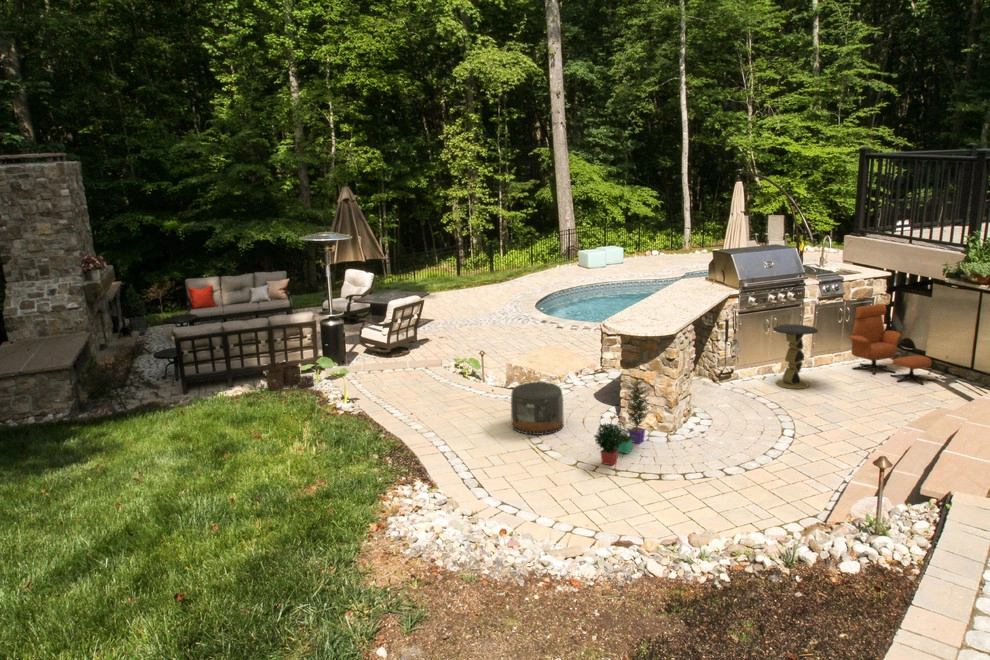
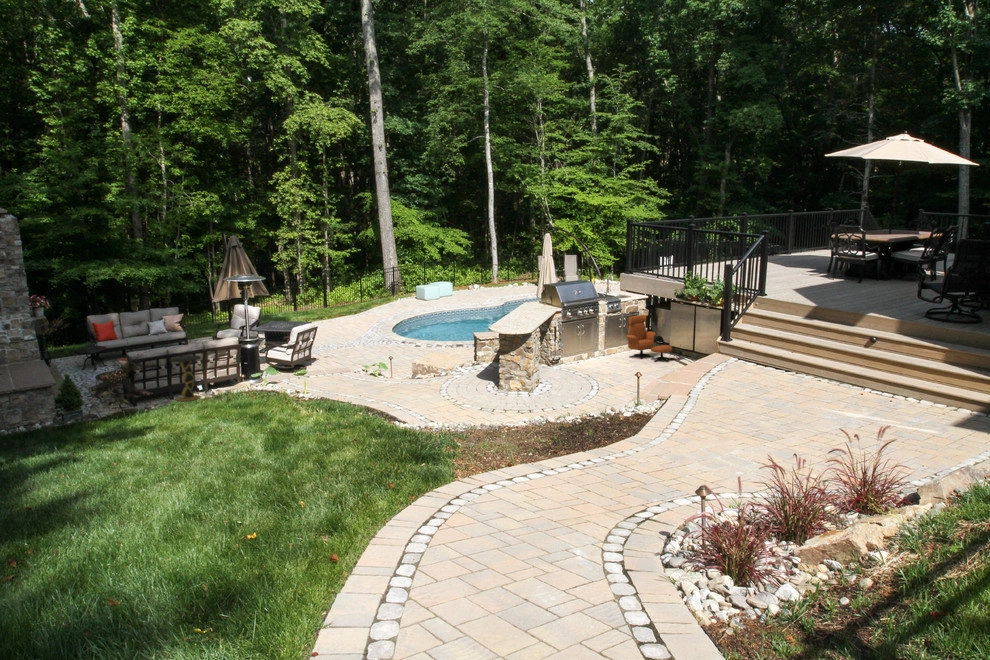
side table: present [773,324,818,389] -> present [170,355,201,401]
woven basket: present [265,362,314,390] -> none [226,375,263,395]
potted plant: present [594,377,649,465] -> none [491,357,520,409]
pouf: present [511,382,563,435] -> none [430,369,464,401]

